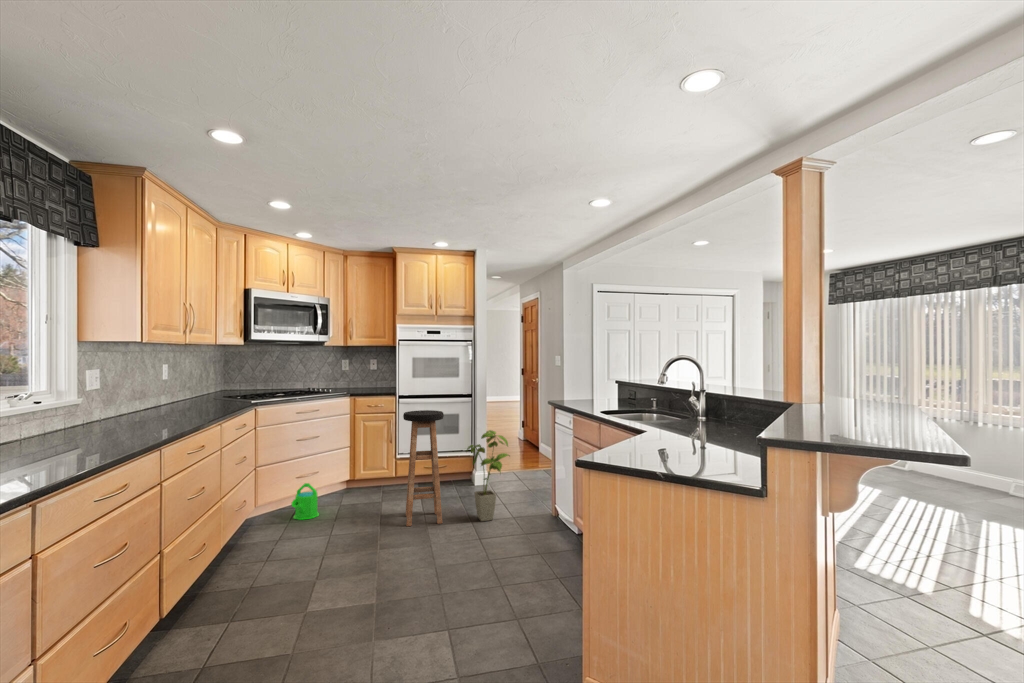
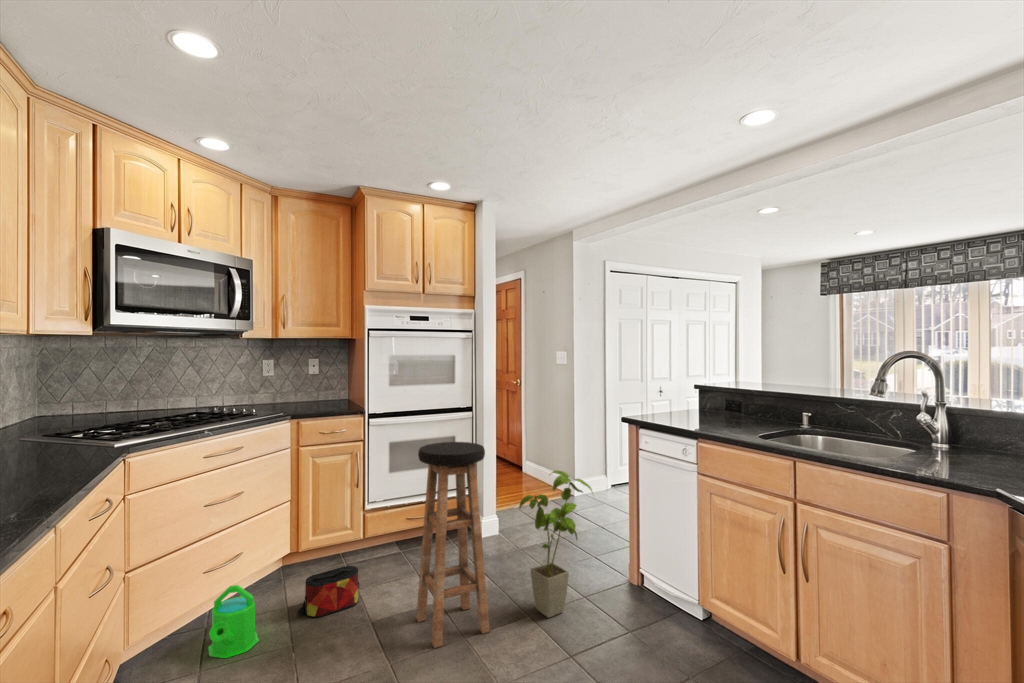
bag: none [343,485,381,510] -> present [298,566,359,618]

